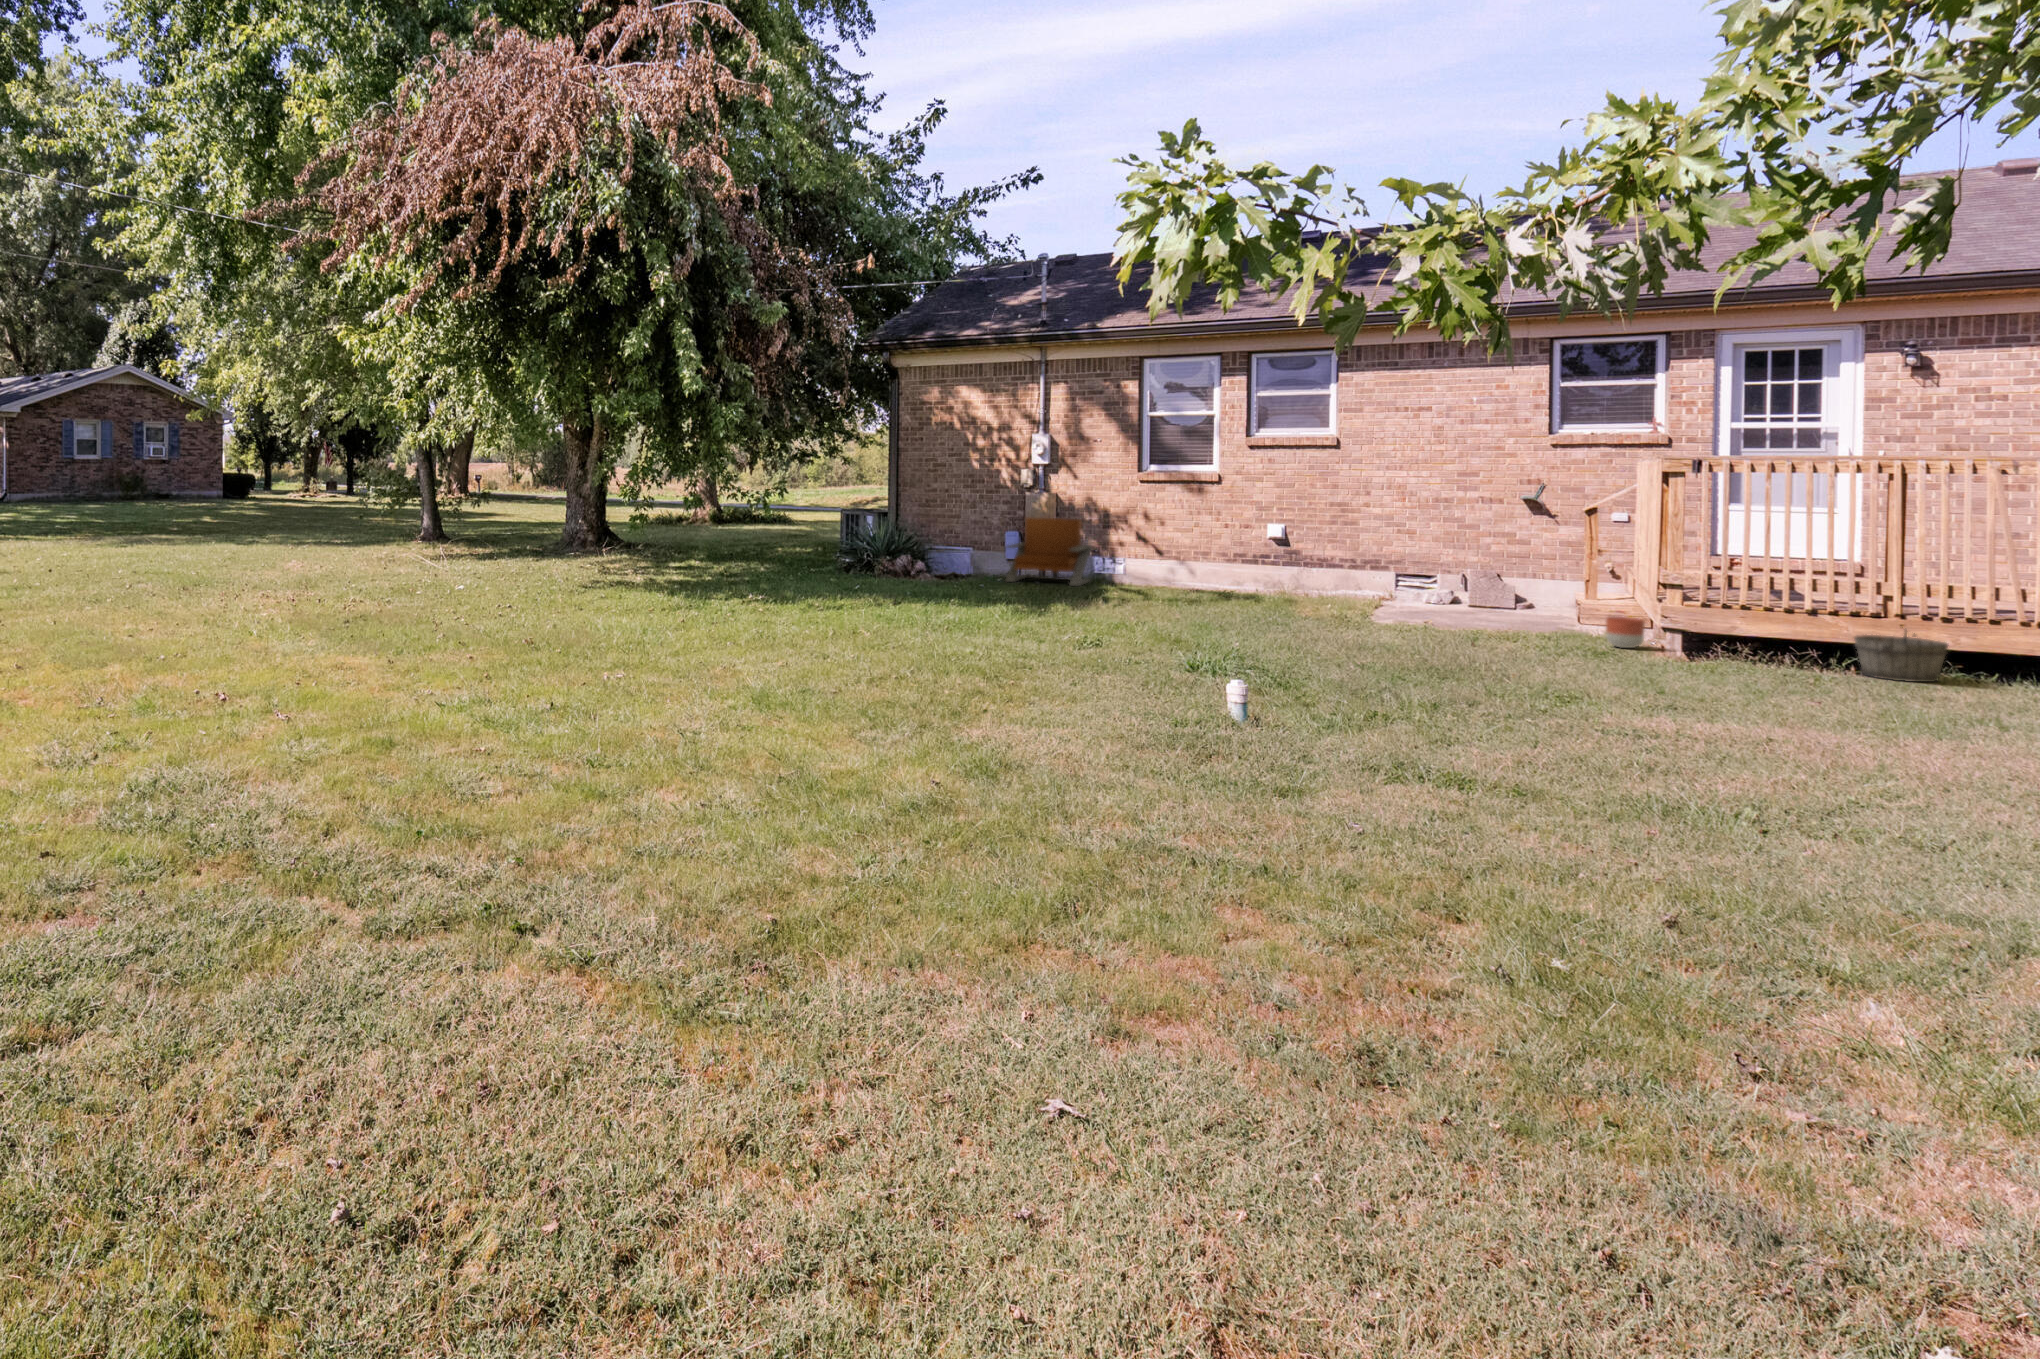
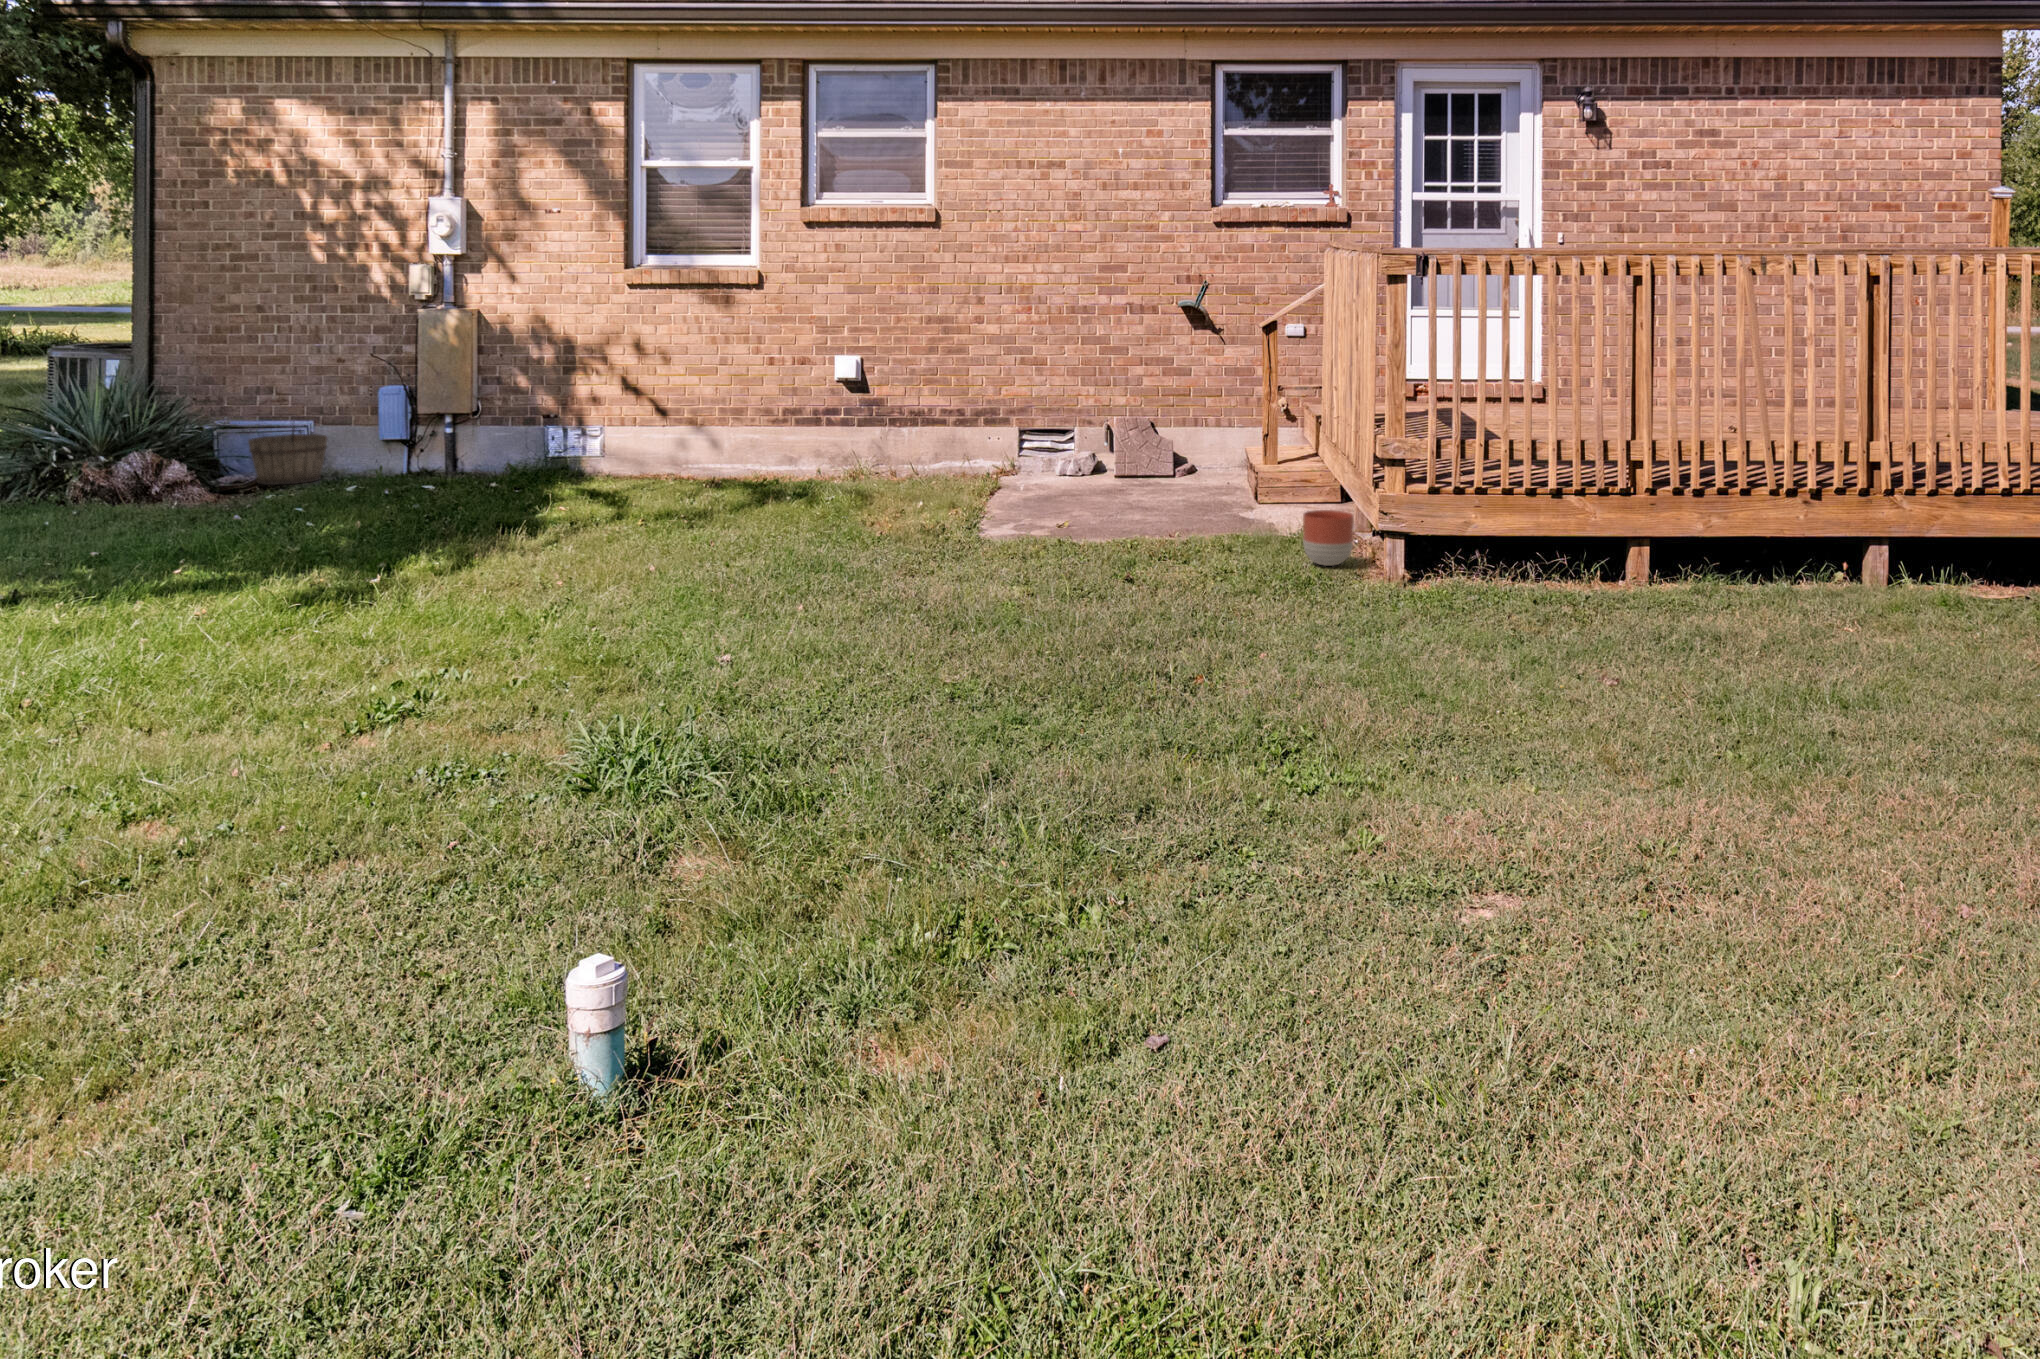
lounge chair: present [1006,517,1092,586] -> none [356,361,542,496]
wooden bucket: present [1854,631,1949,682] -> present [248,426,327,485]

